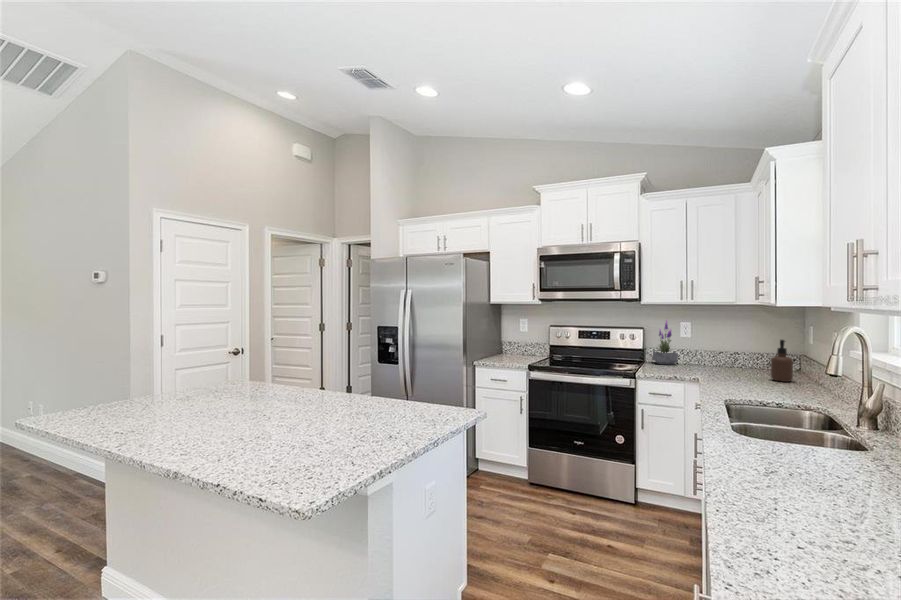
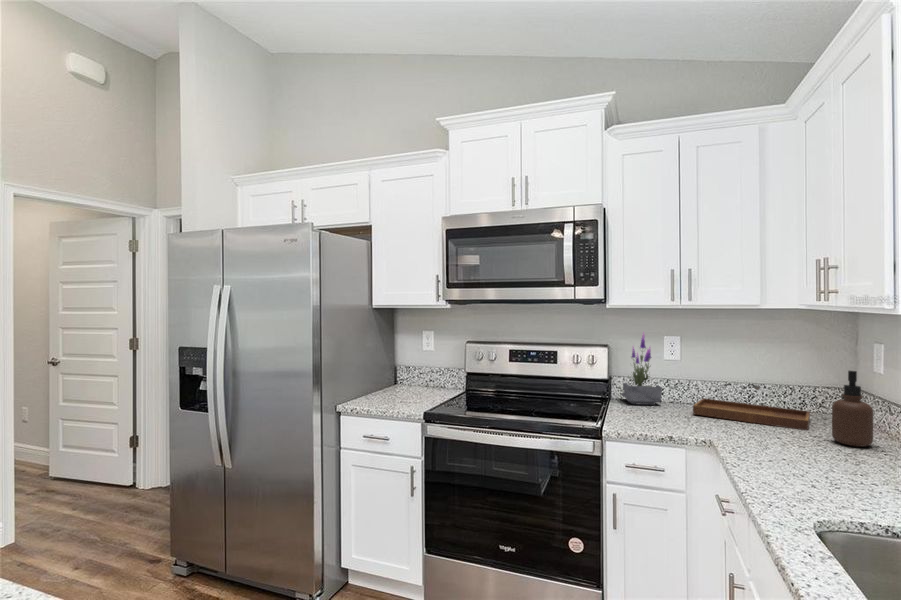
tray: none [695,351,769,376] -> present [693,385,810,430]

